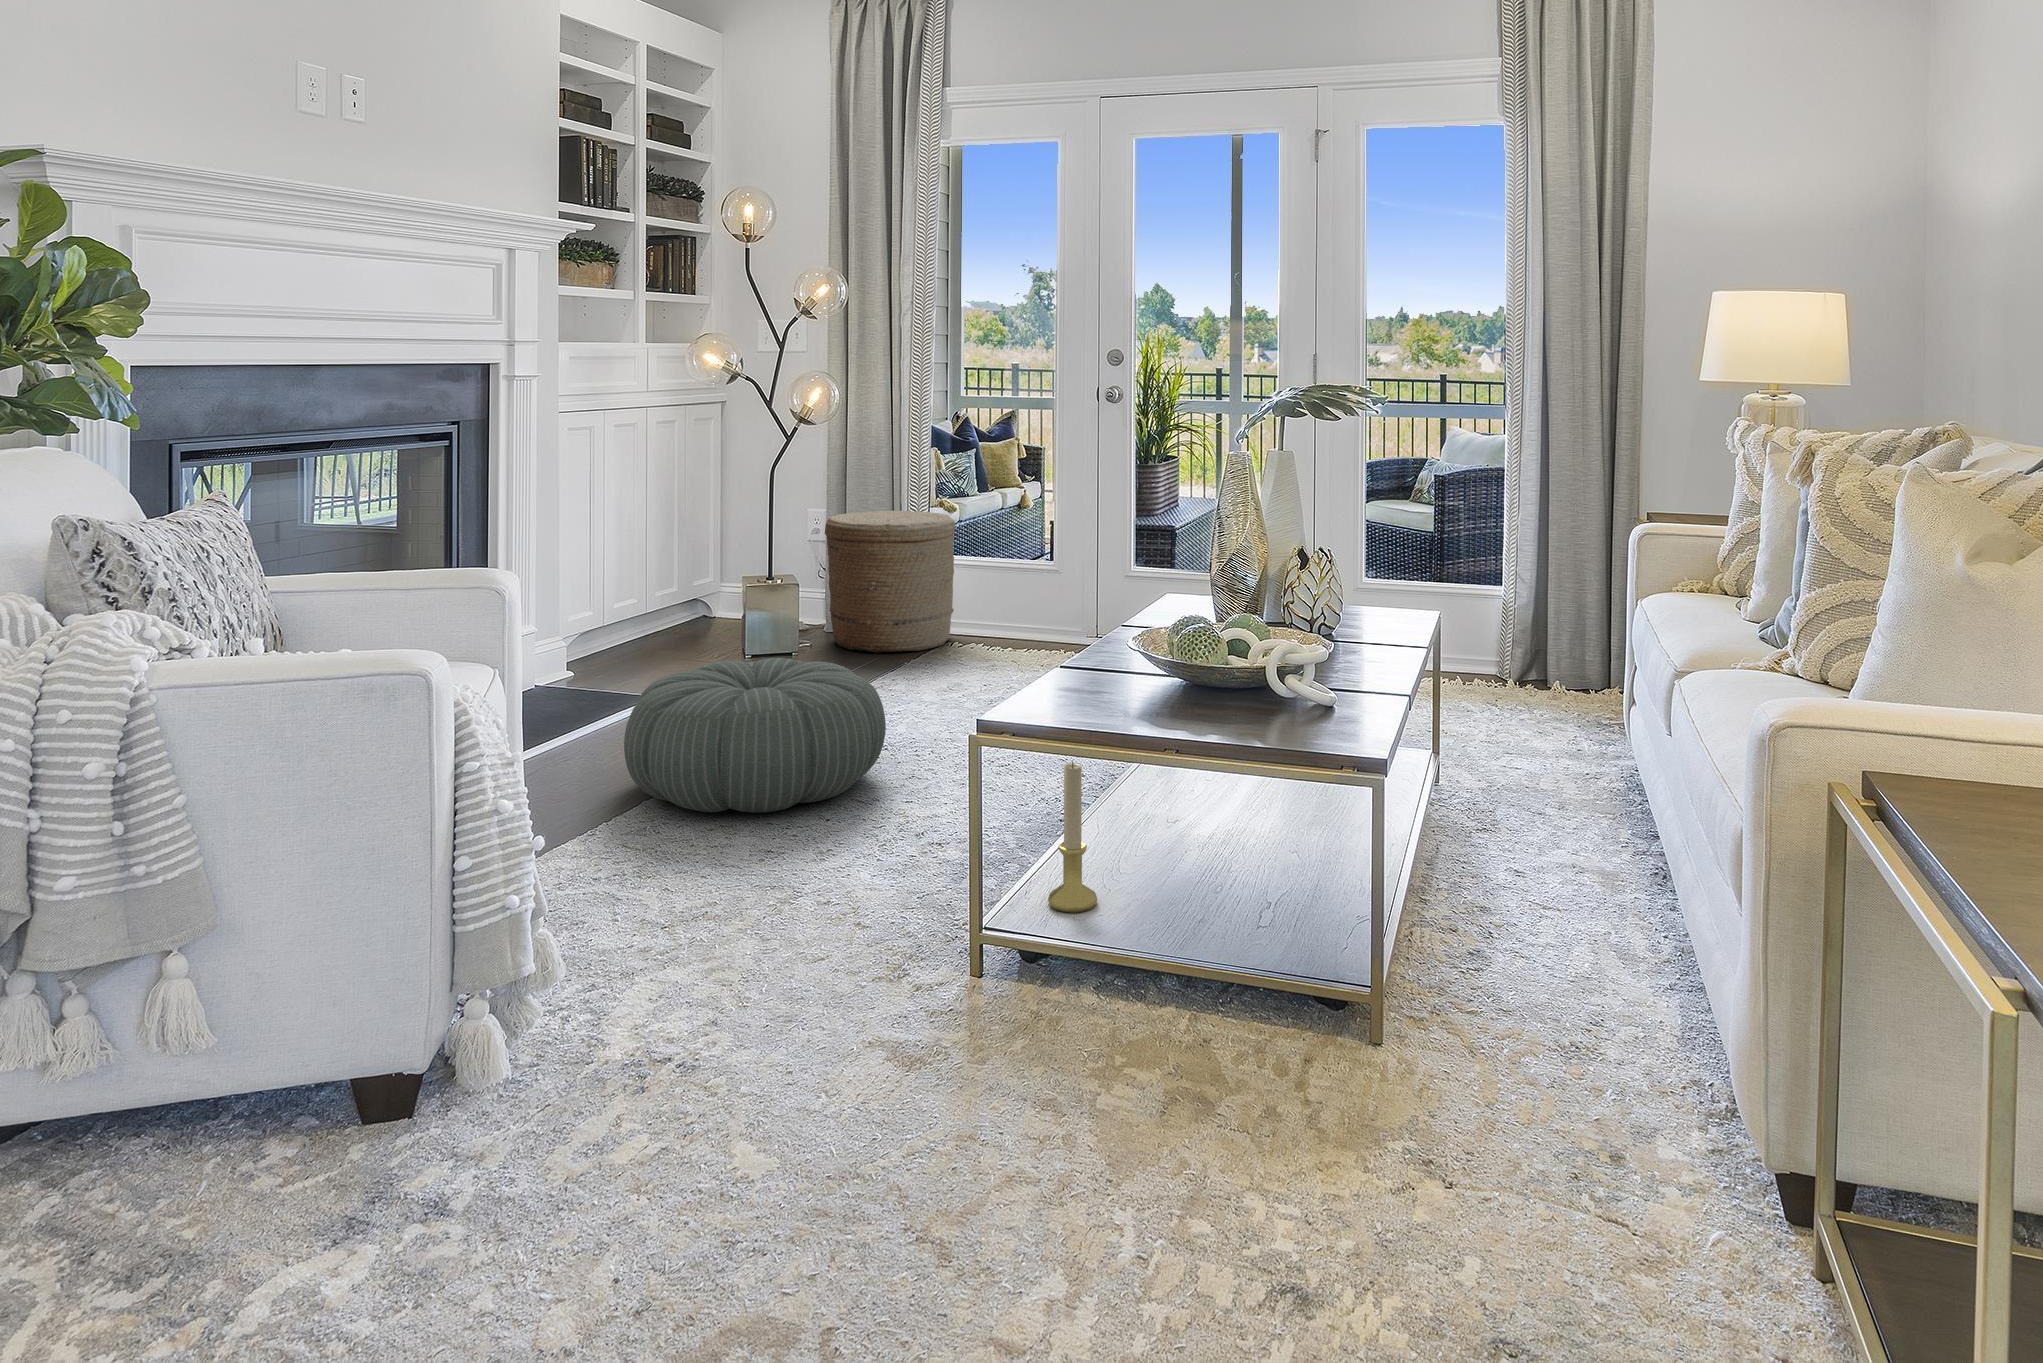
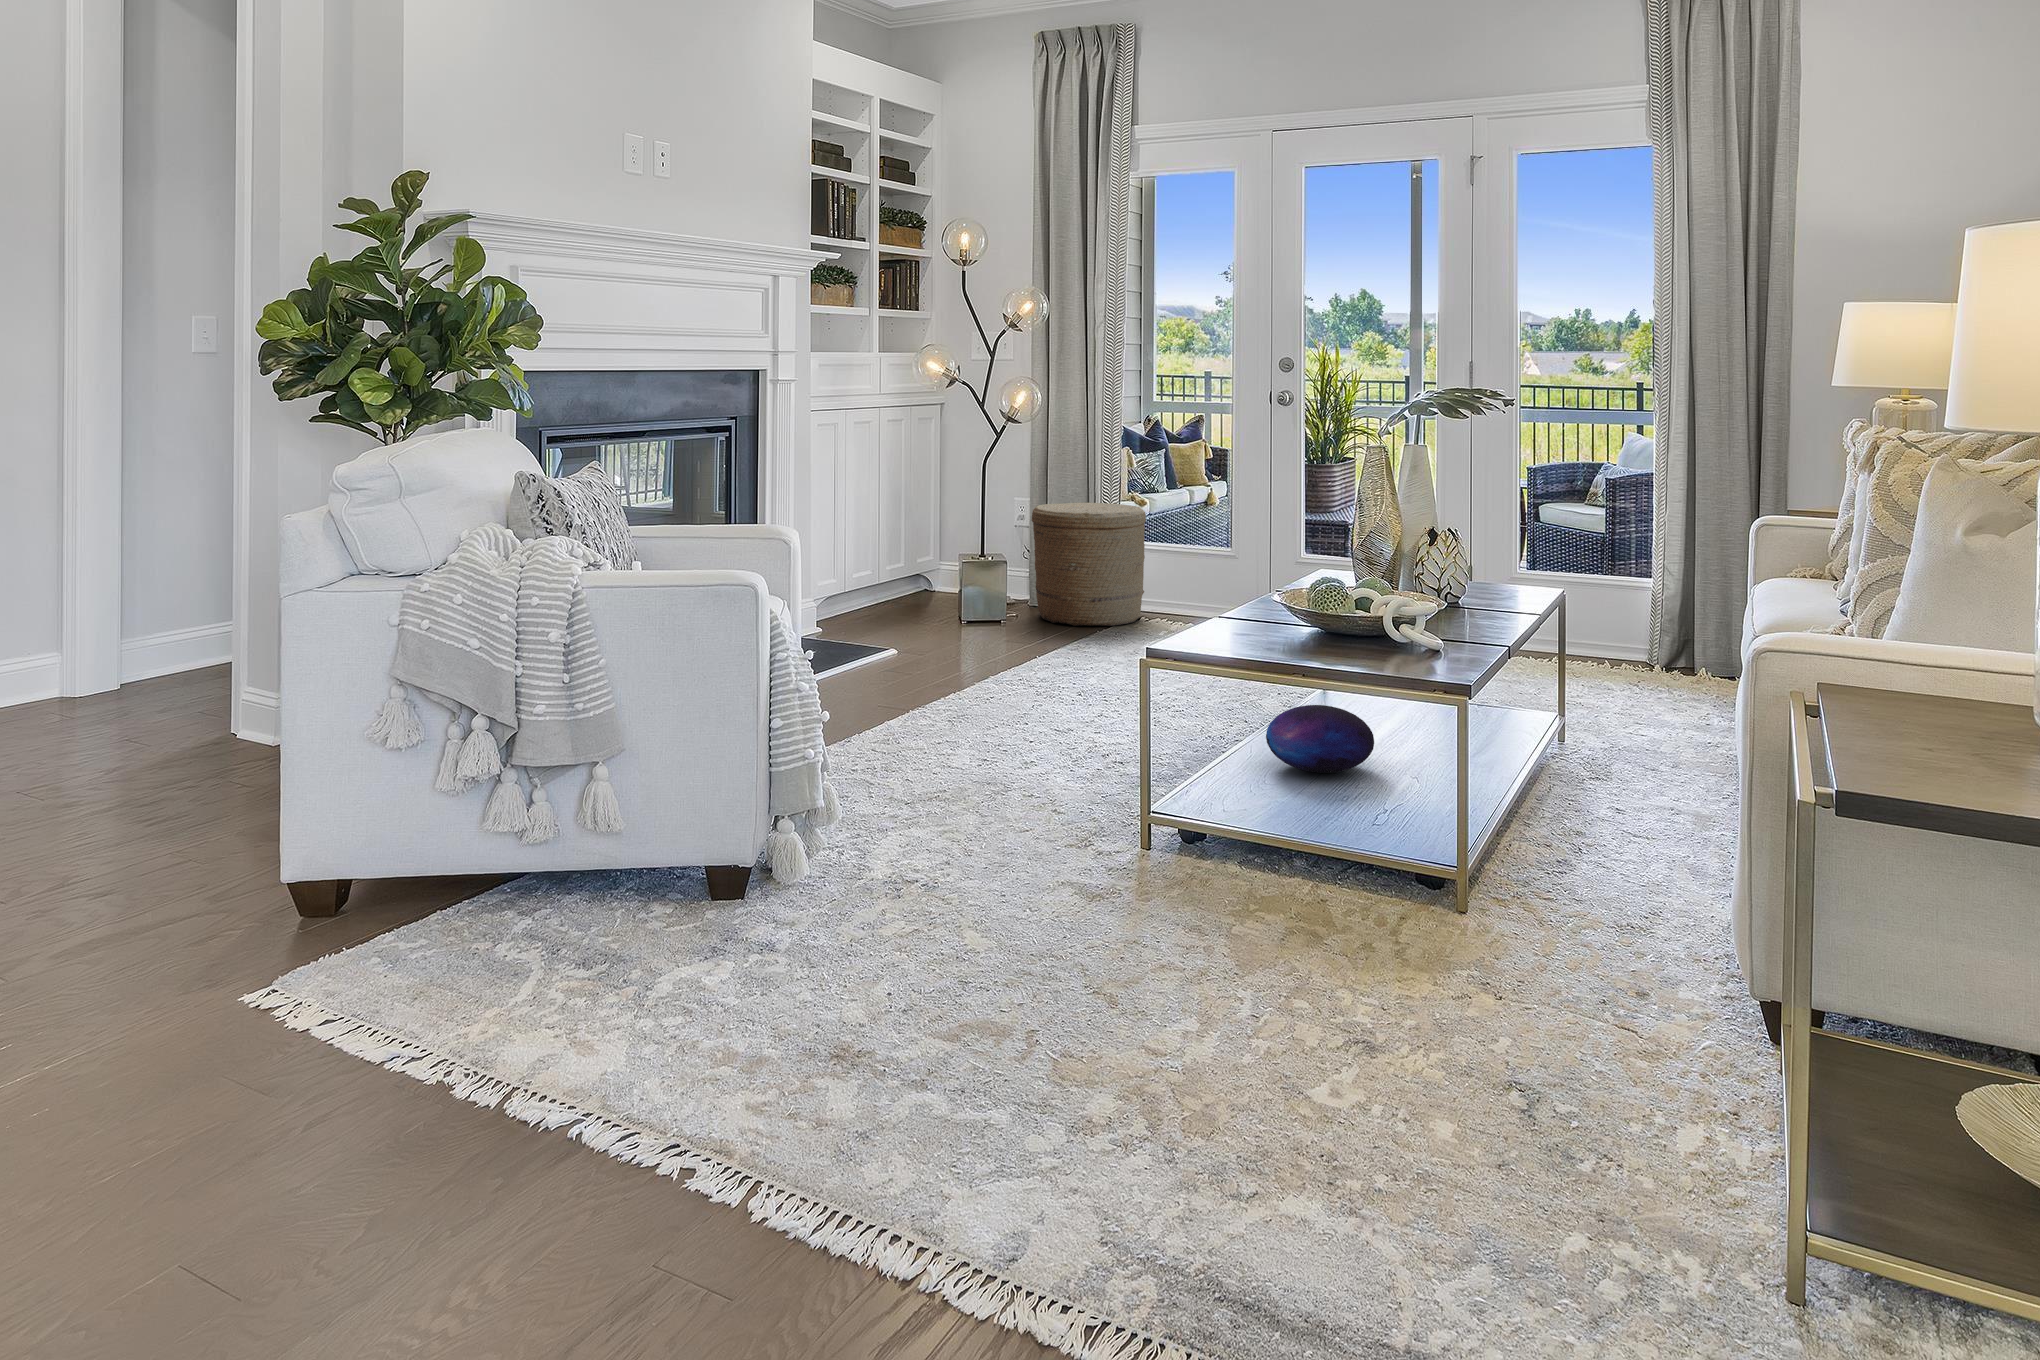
pouf: present [624,658,886,813] -> none [873,616,1081,736]
candle holder: present [1048,760,1097,913] -> none [1206,688,1246,808]
decorative orb: none [1115,765,1244,850] -> present [1266,705,1374,773]

